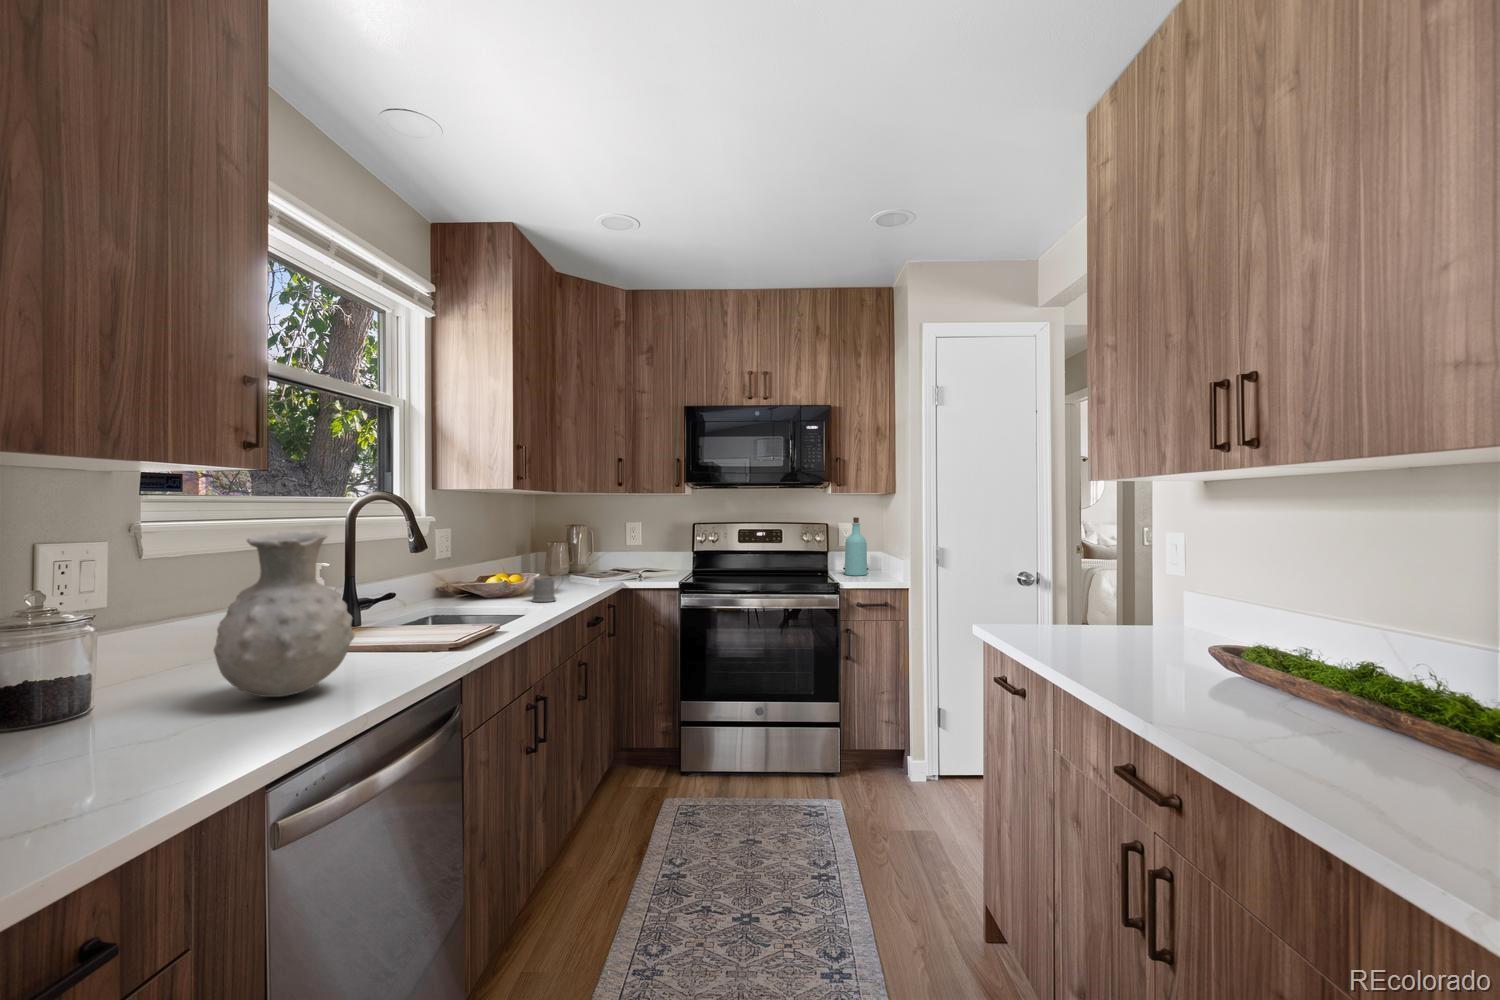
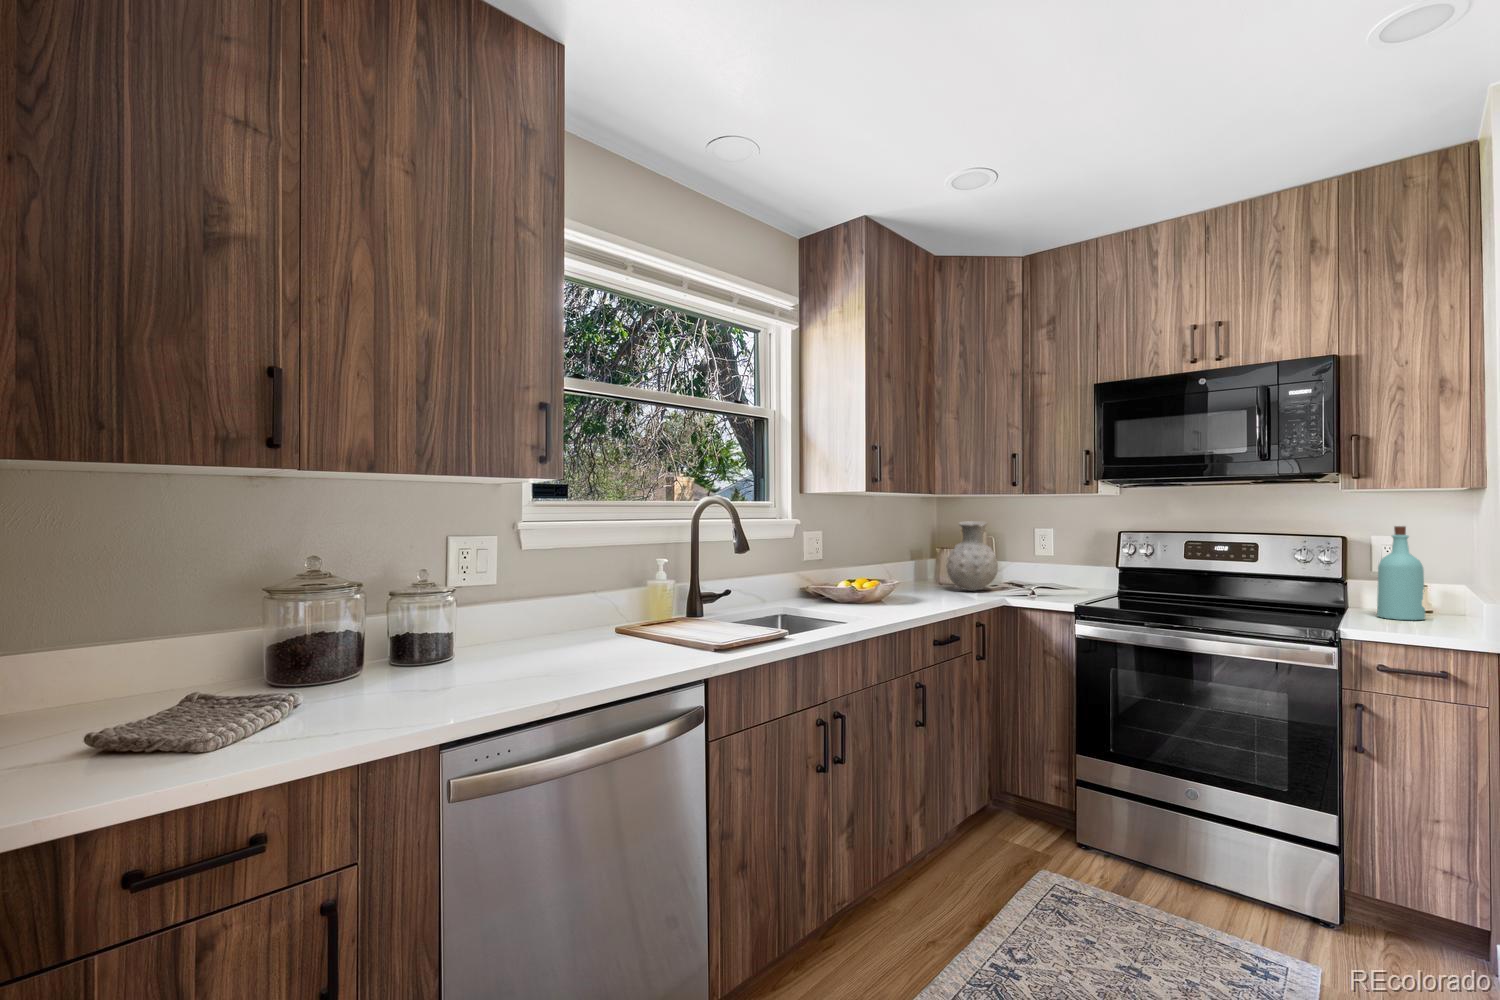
vase: present [214,532,354,697] -> present [946,521,998,591]
mug: present [532,577,563,602] -> none [871,584,906,613]

